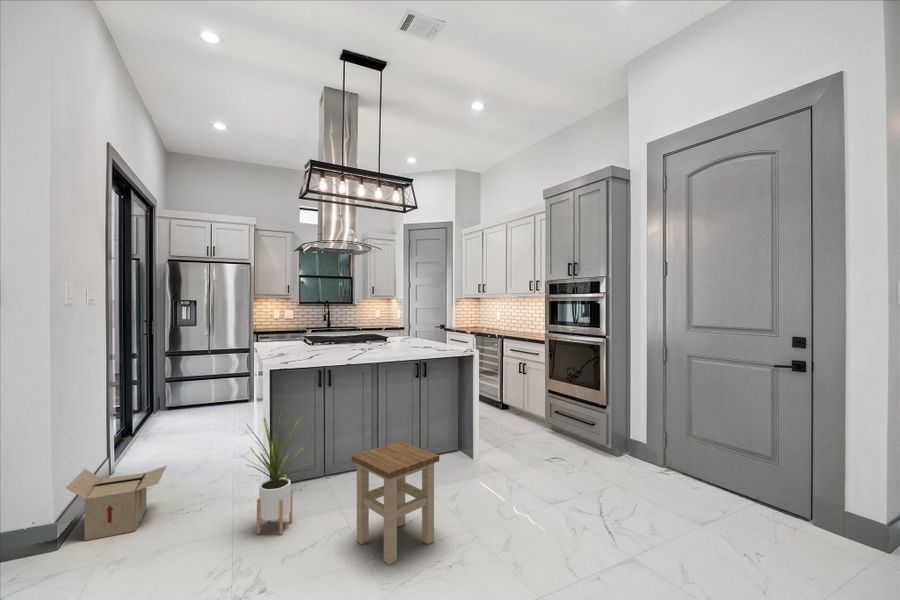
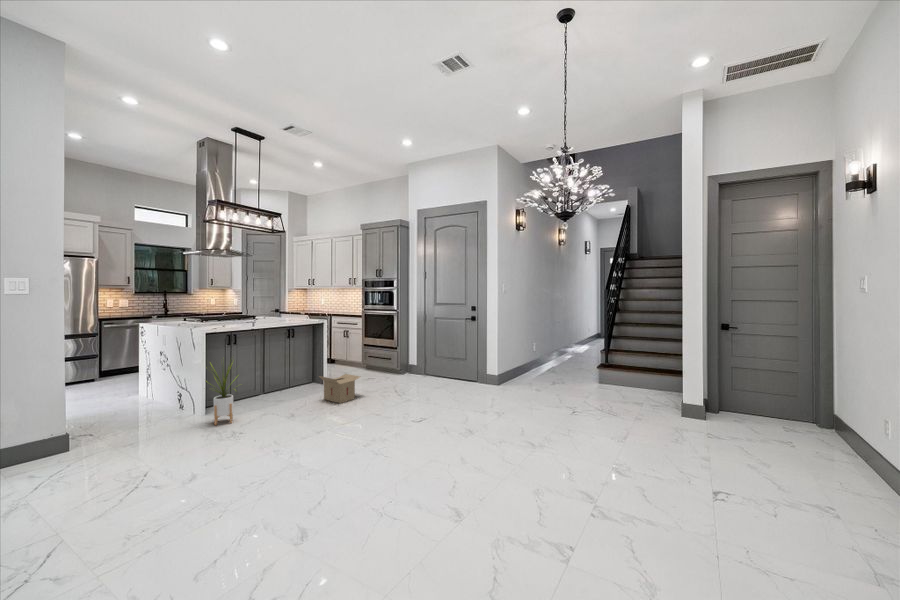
stool: present [352,441,439,565] -> none [276,367,324,420]
cardboard box: present [66,466,166,541] -> present [319,374,360,403]

